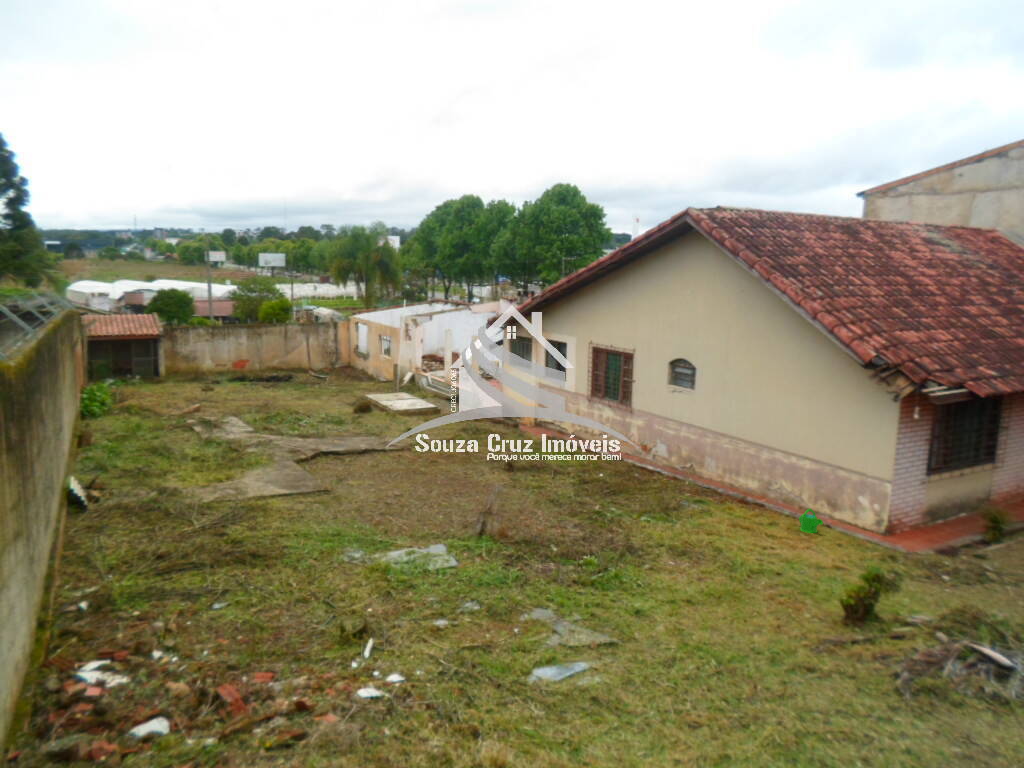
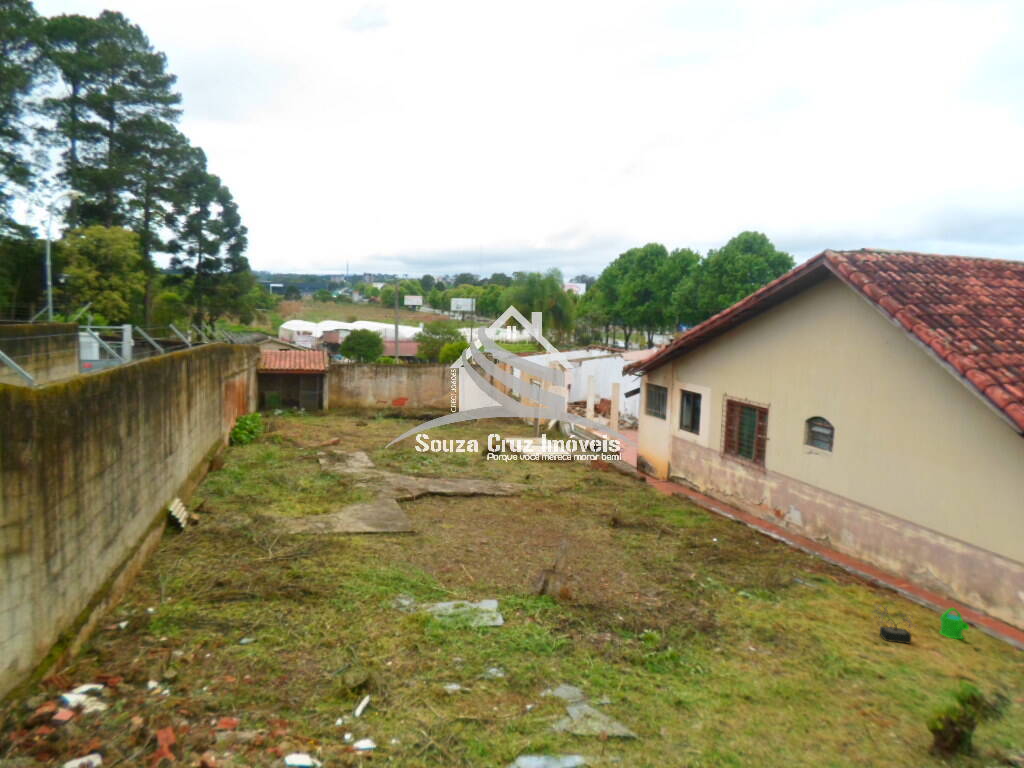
decorative plant: none [754,511,788,541] -> present [874,605,912,644]

